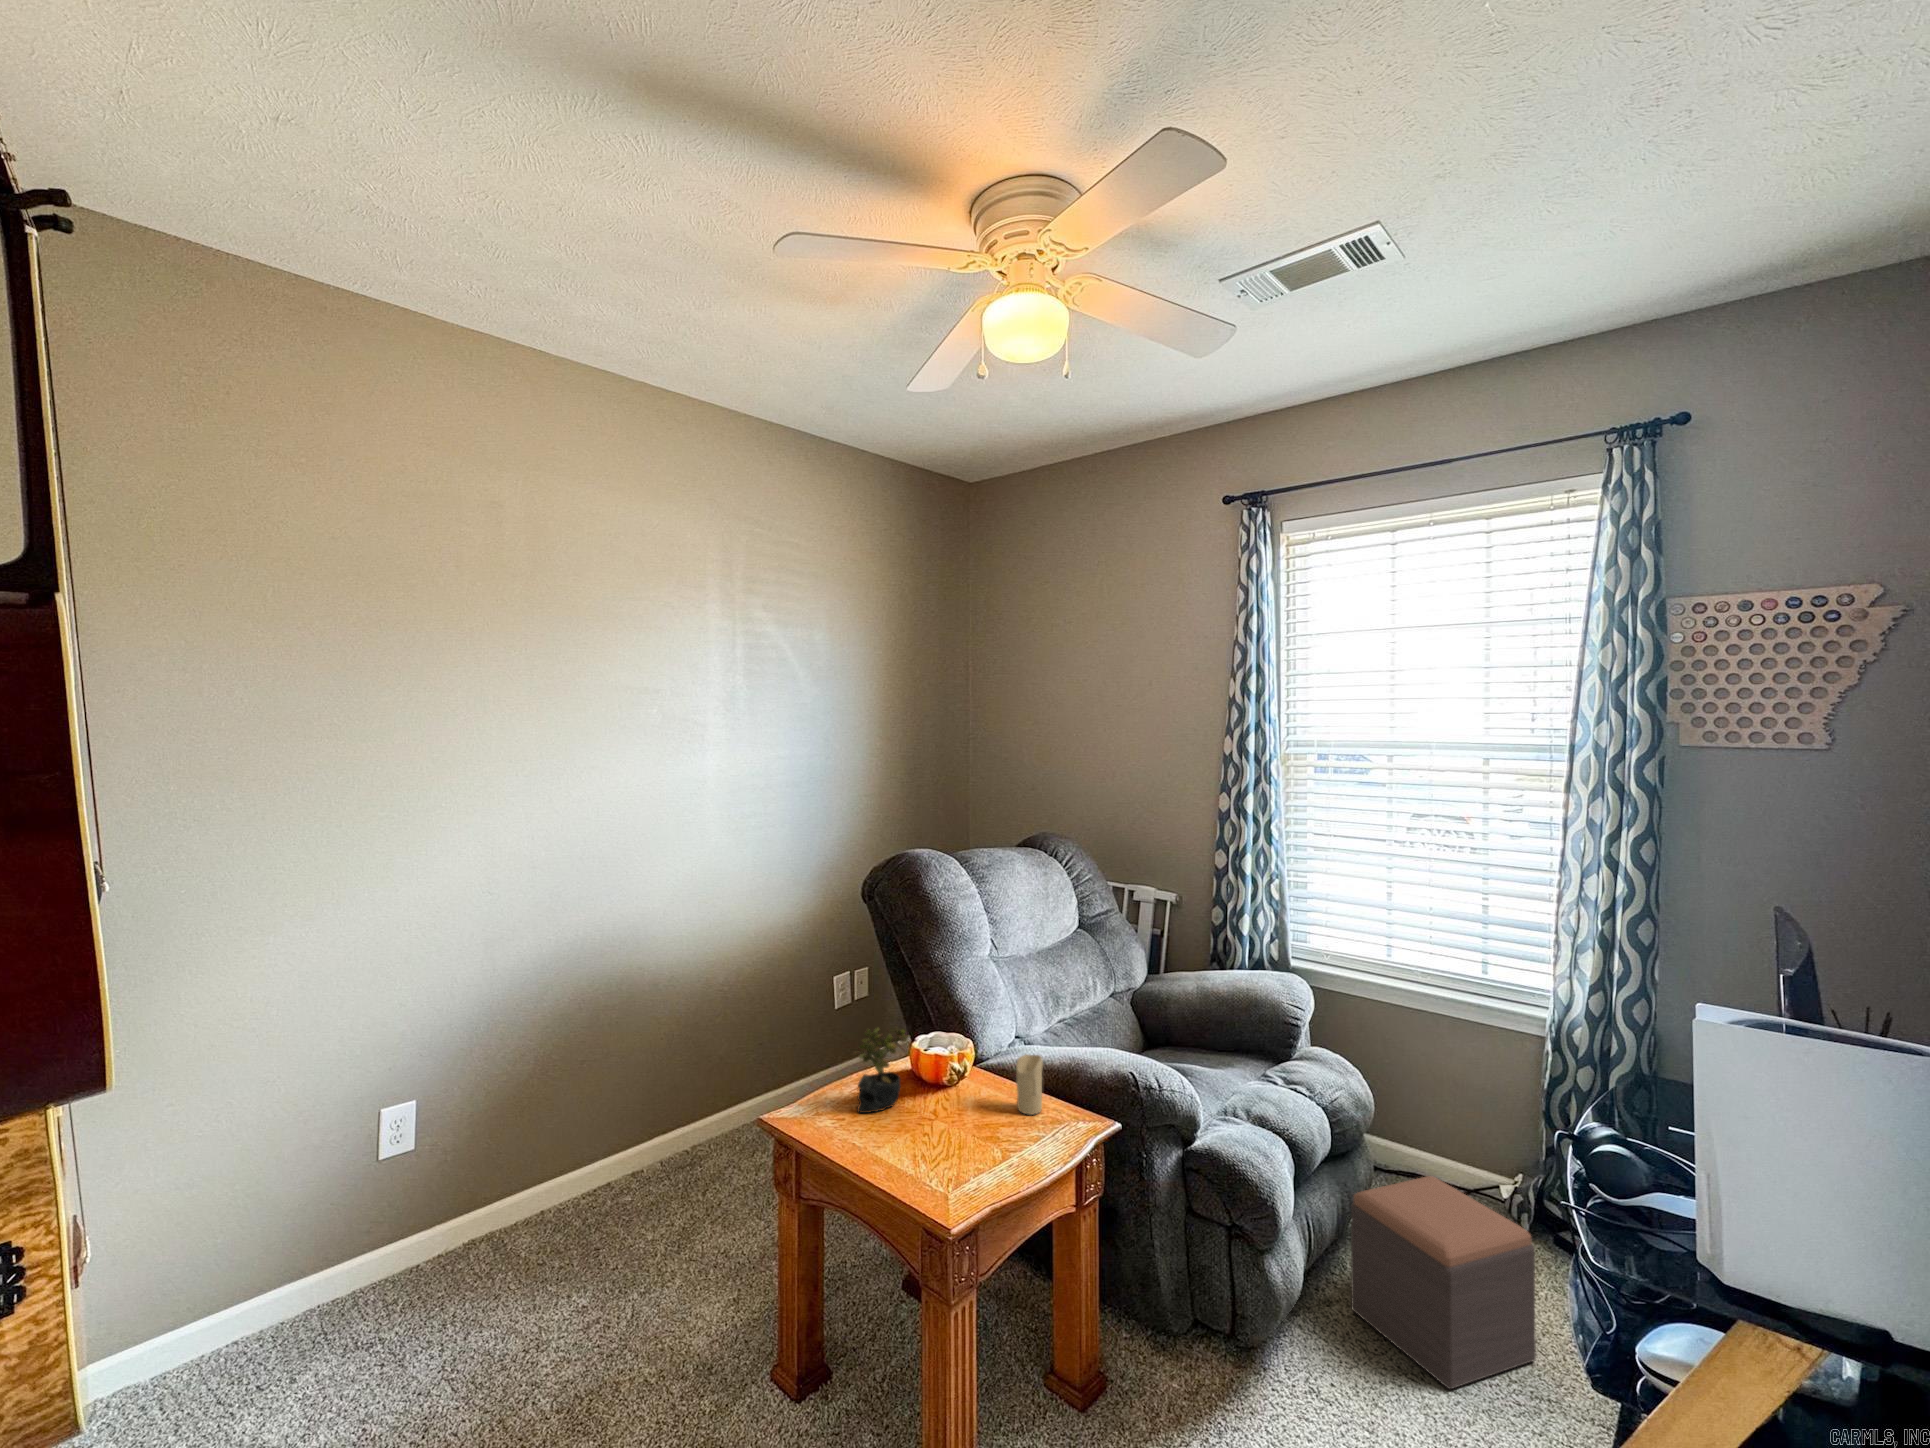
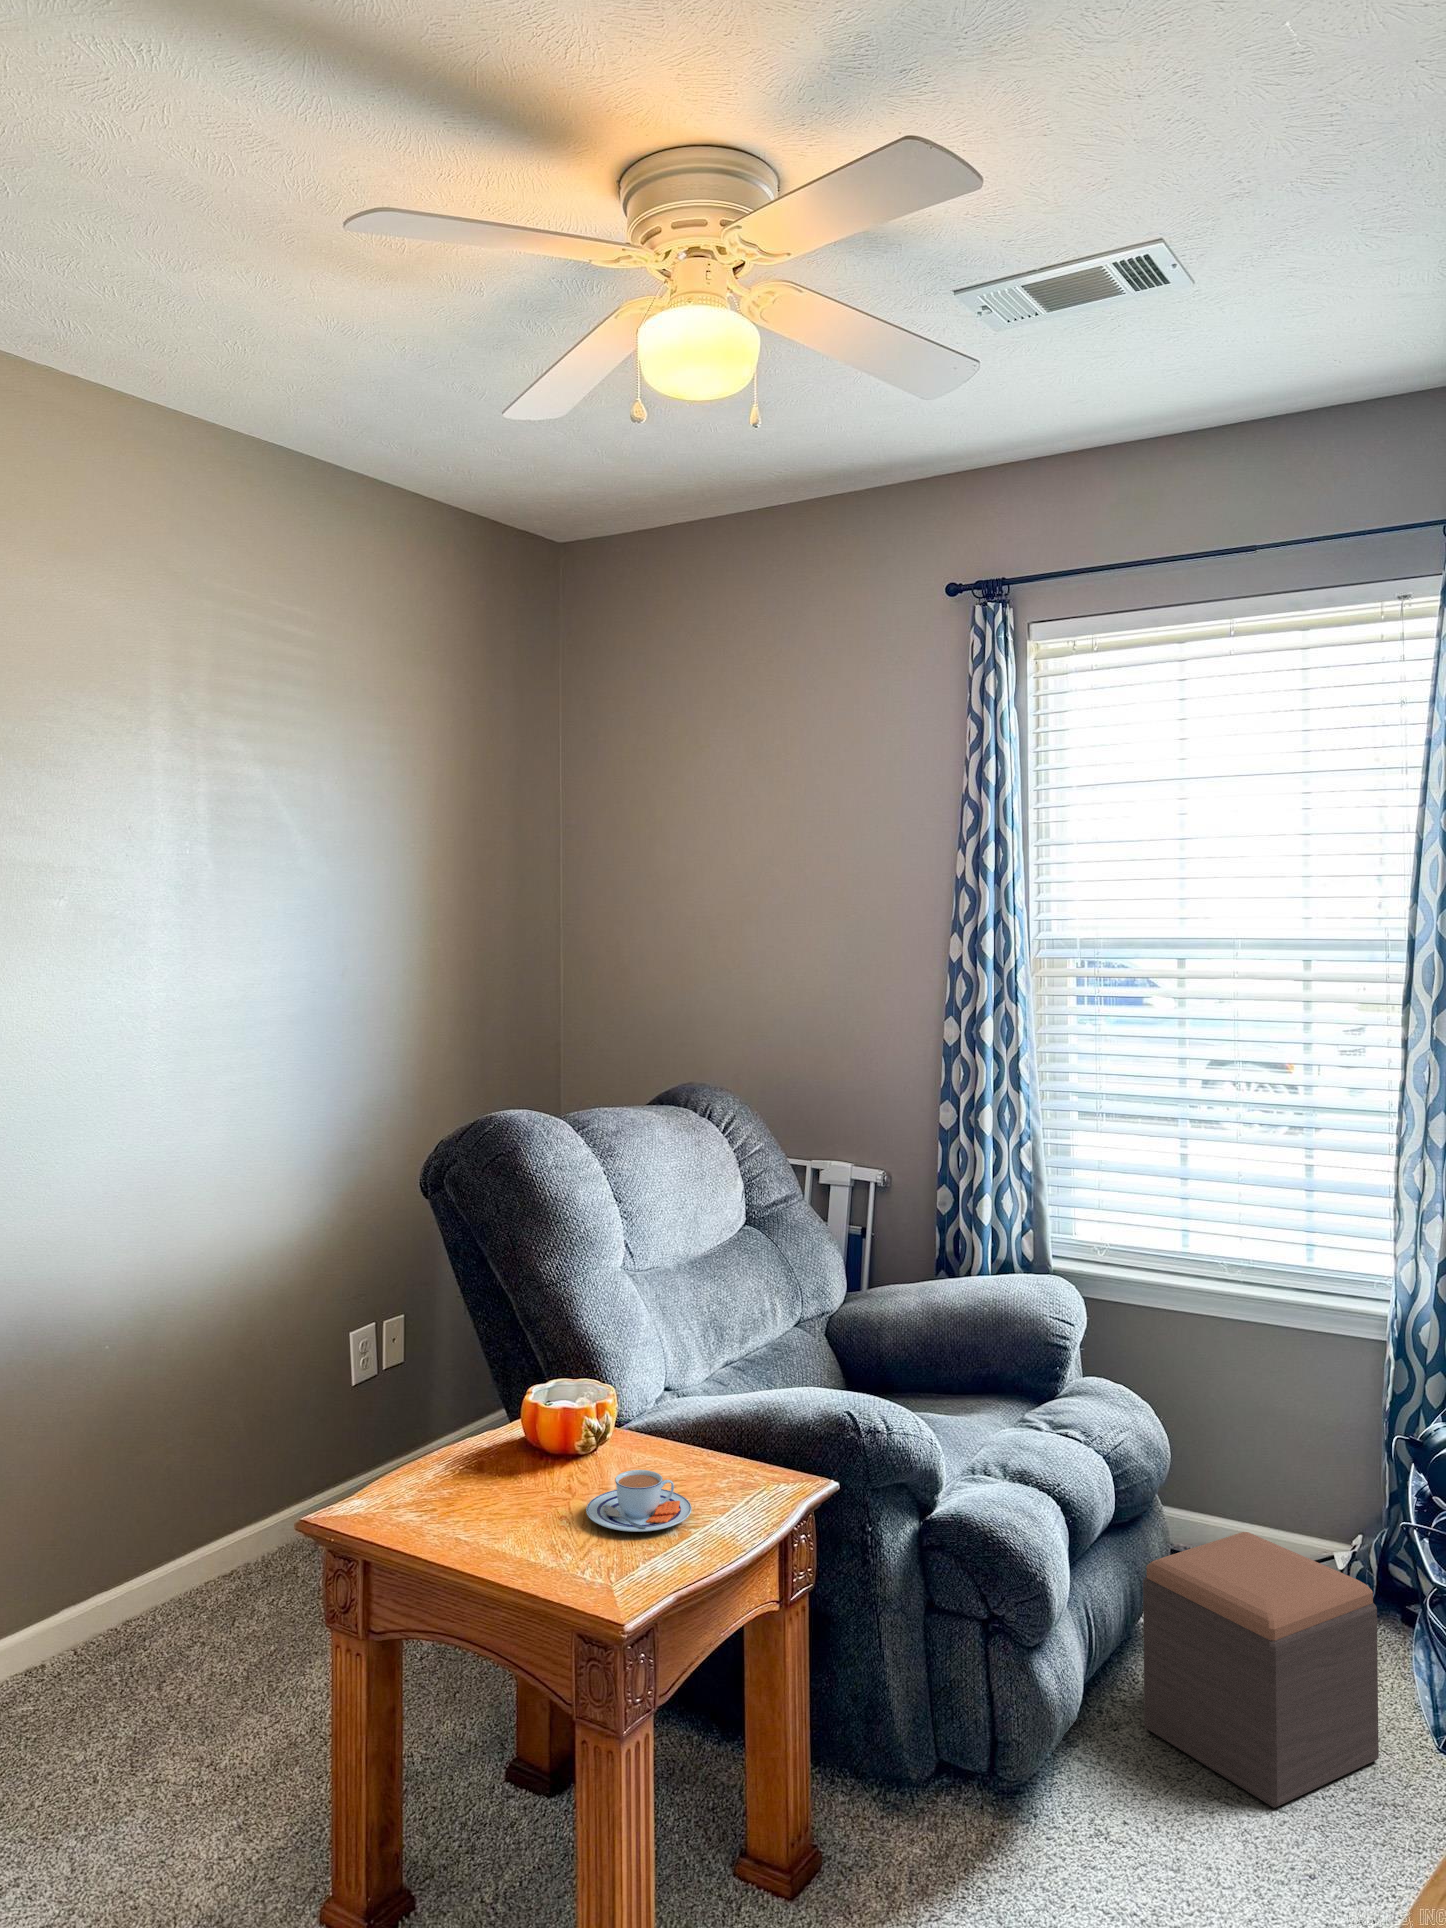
succulent plant: present [854,1028,909,1113] -> none [440,1361,526,1498]
candle: present [1016,1054,1043,1115] -> none [686,1392,725,1480]
teacup: none [944,1107,1015,1153] -> present [586,1470,692,1532]

